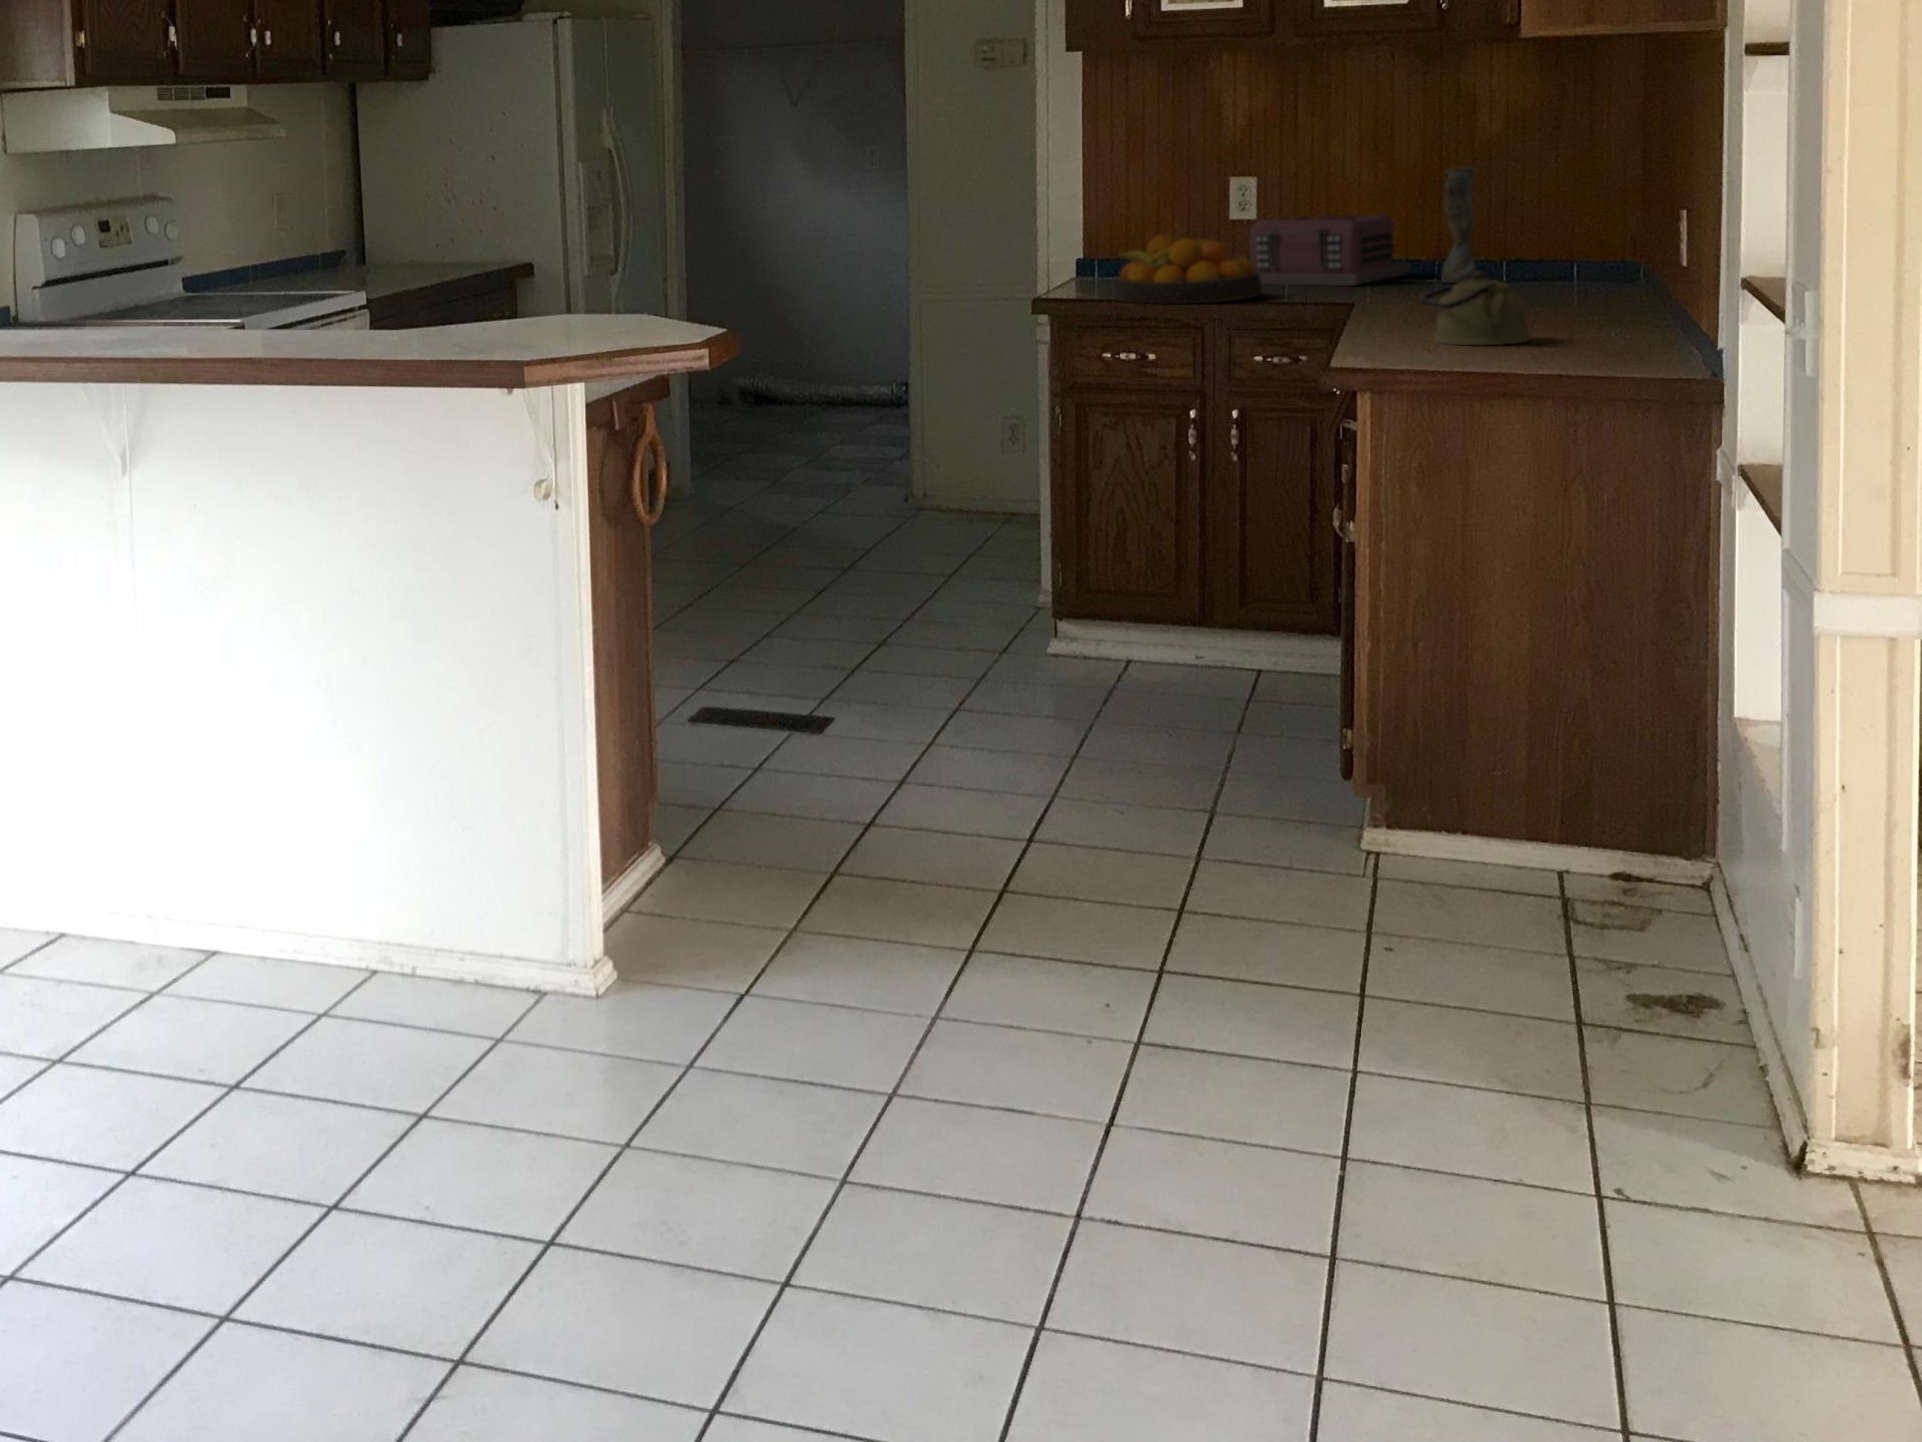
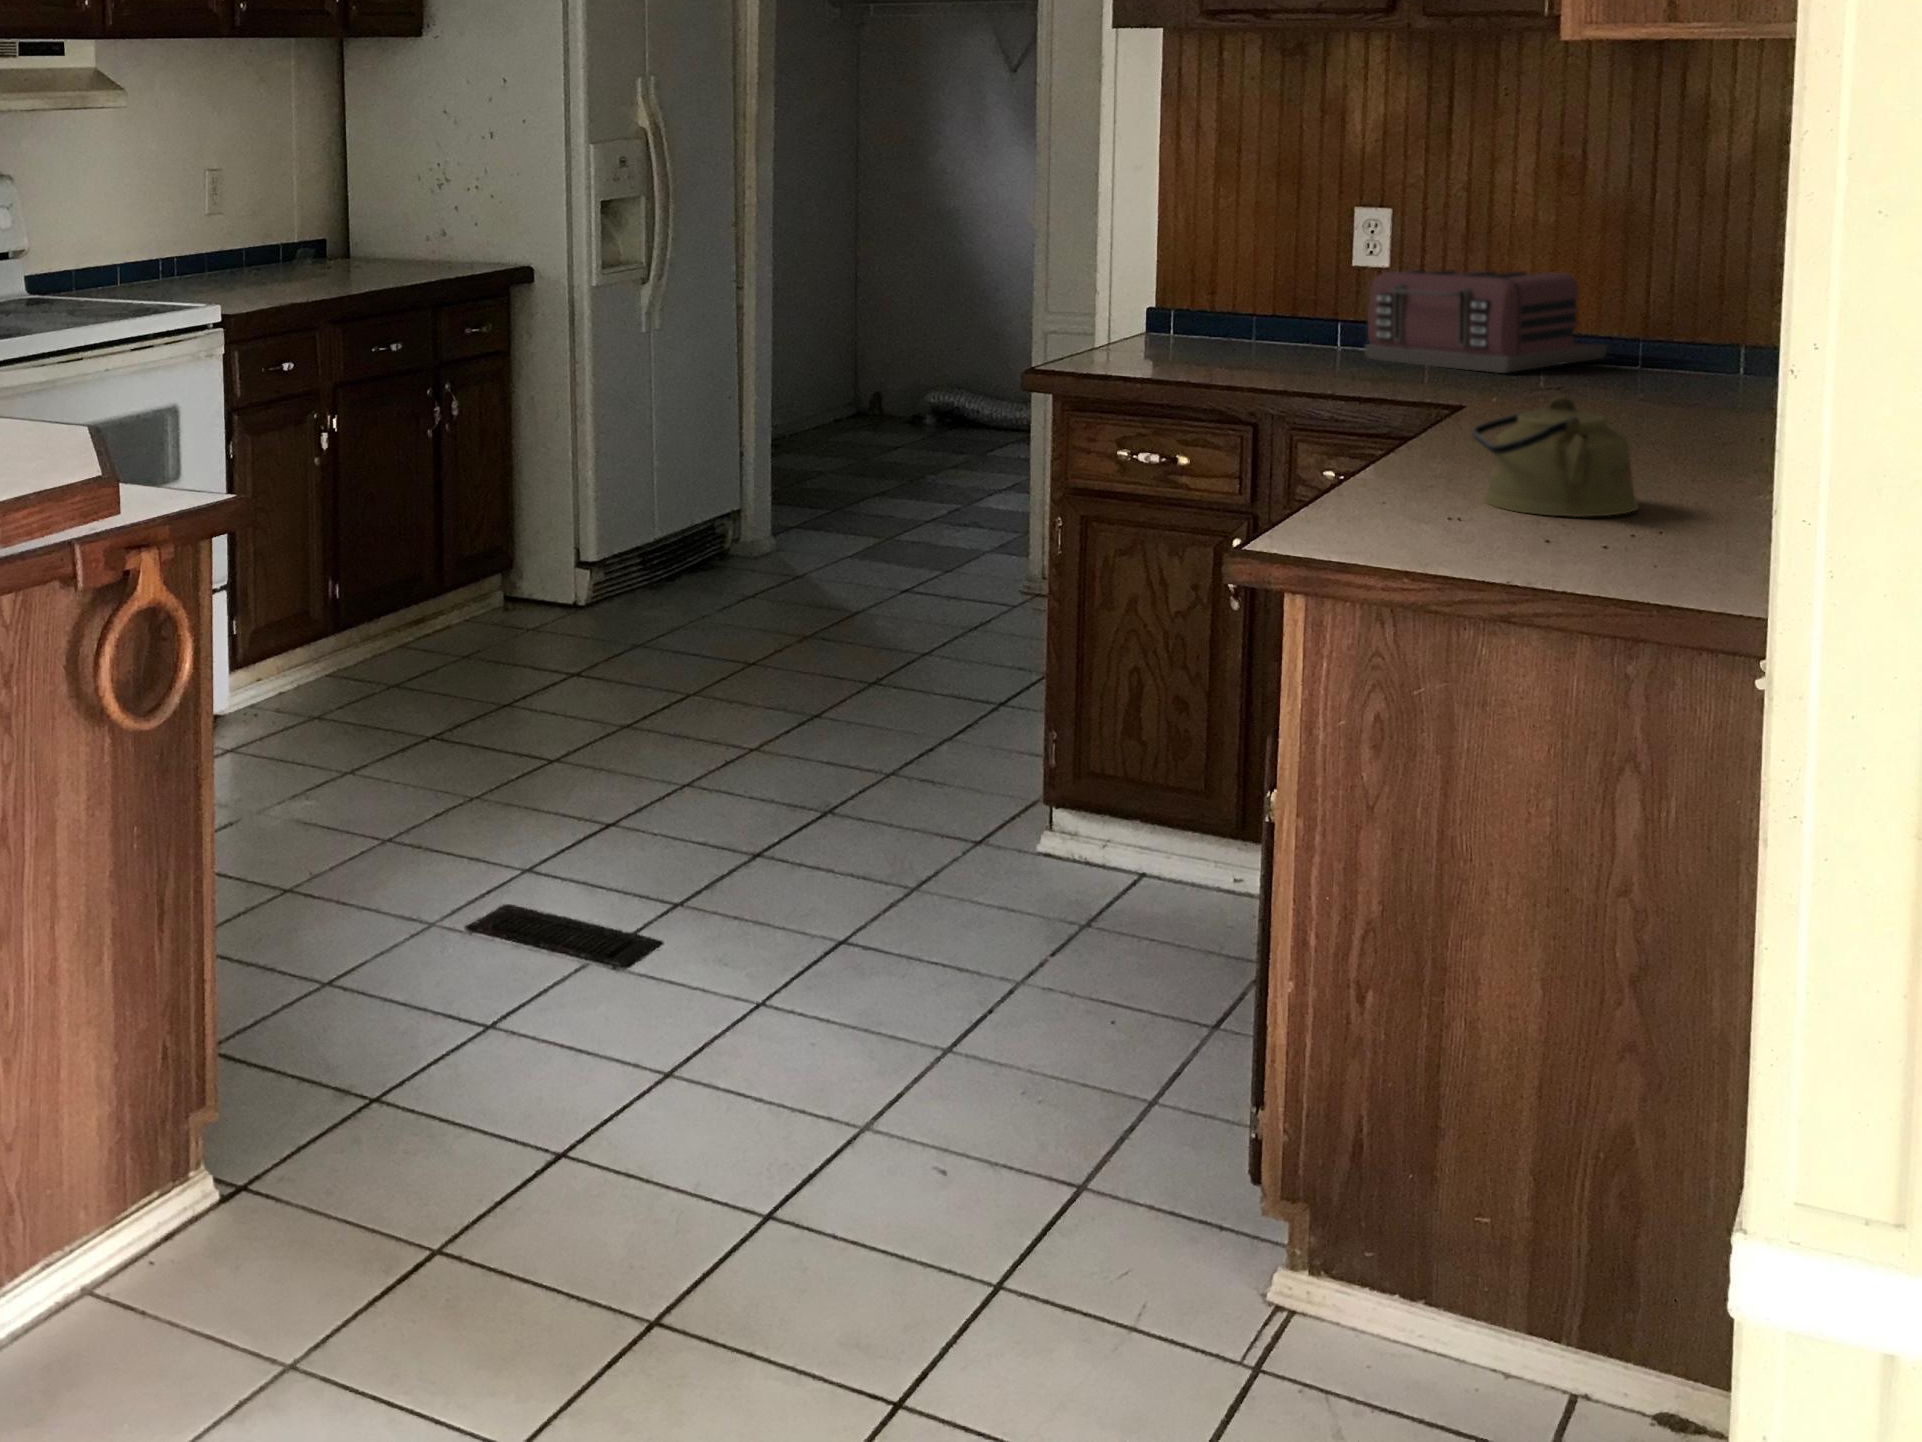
vase: present [1441,167,1477,283] -> none [1640,211,1700,379]
fruit bowl: present [1115,235,1261,304] -> none [1139,290,1346,392]

